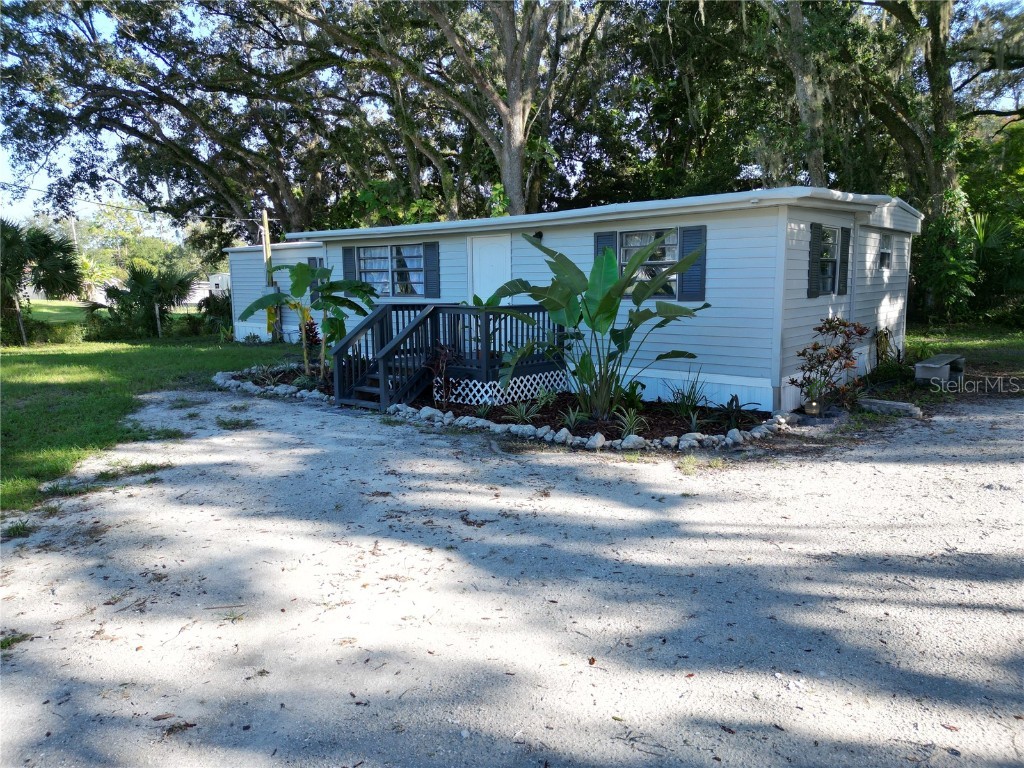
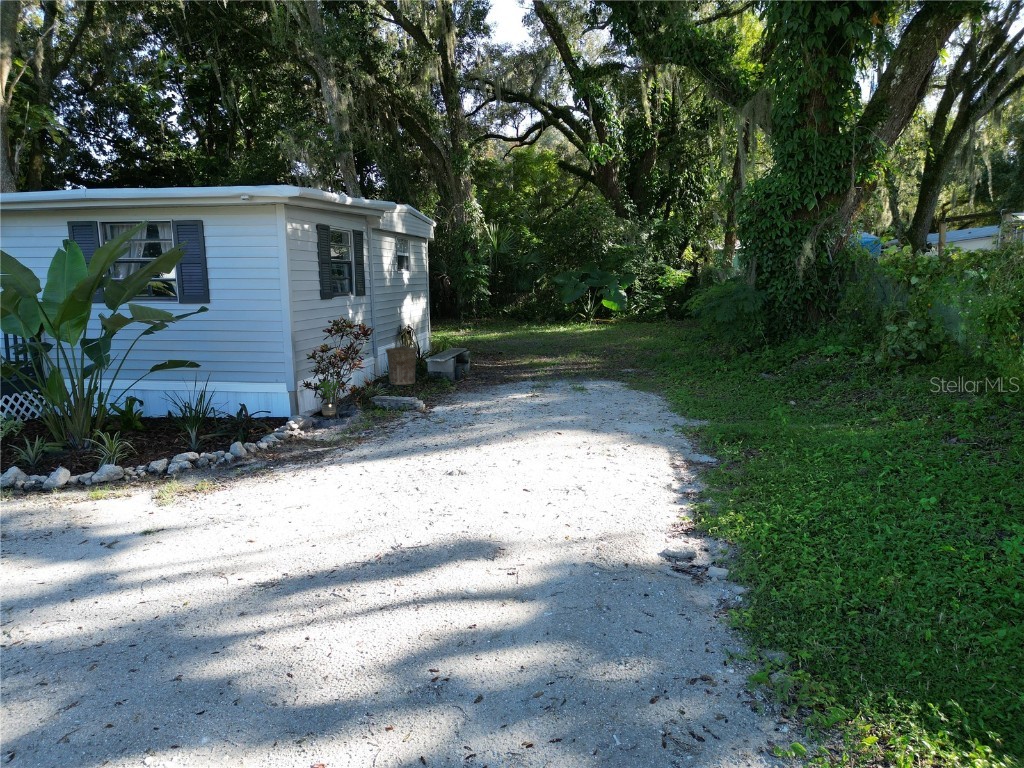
trash can: none [863,348,901,390] -> present [386,346,417,385]

